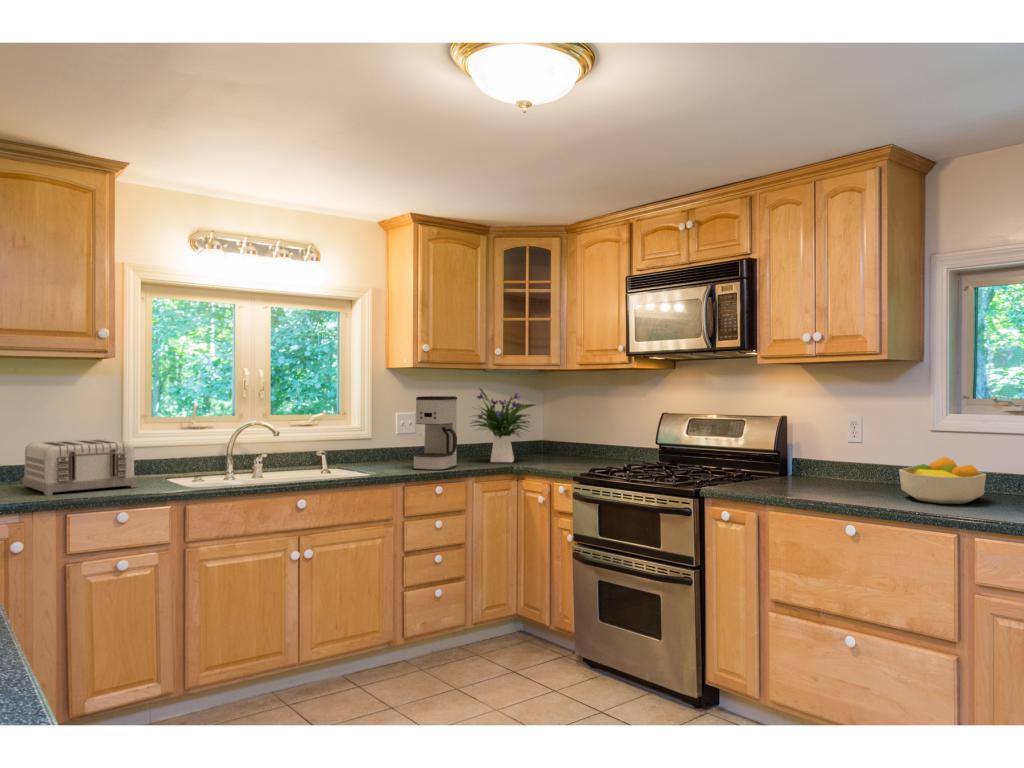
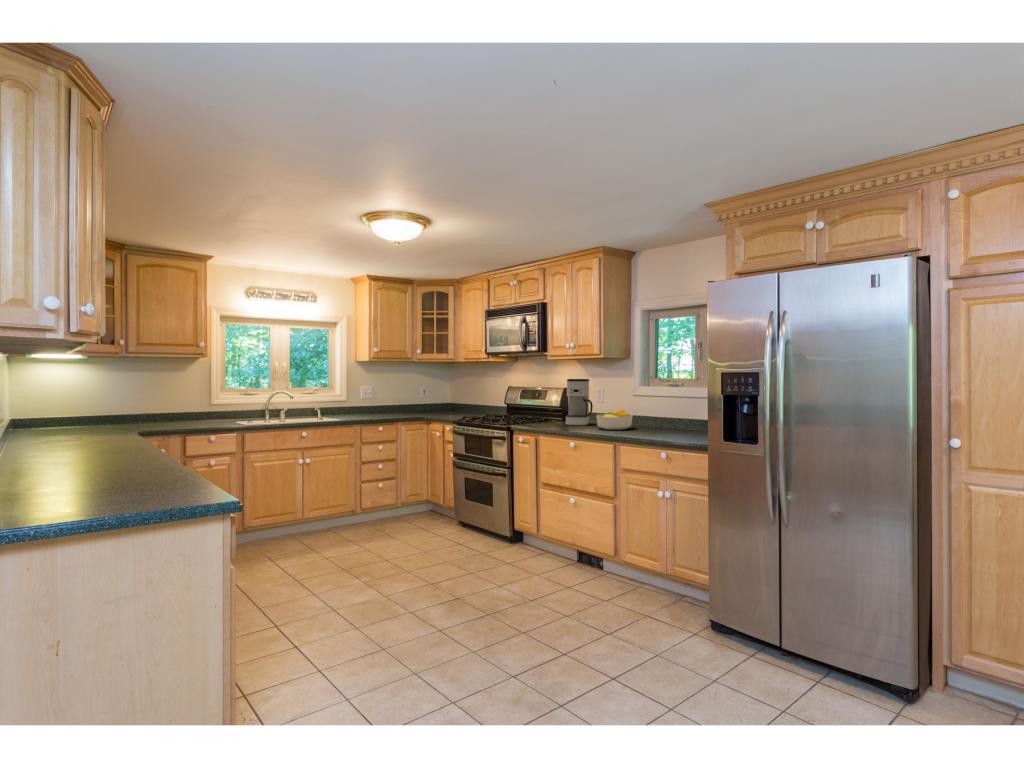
flower arrangement: present [473,388,535,462] -> none [403,373,443,415]
coffee maker: present [413,396,457,470] -> present [566,379,593,426]
toaster: present [23,439,137,495] -> none [158,400,218,427]

